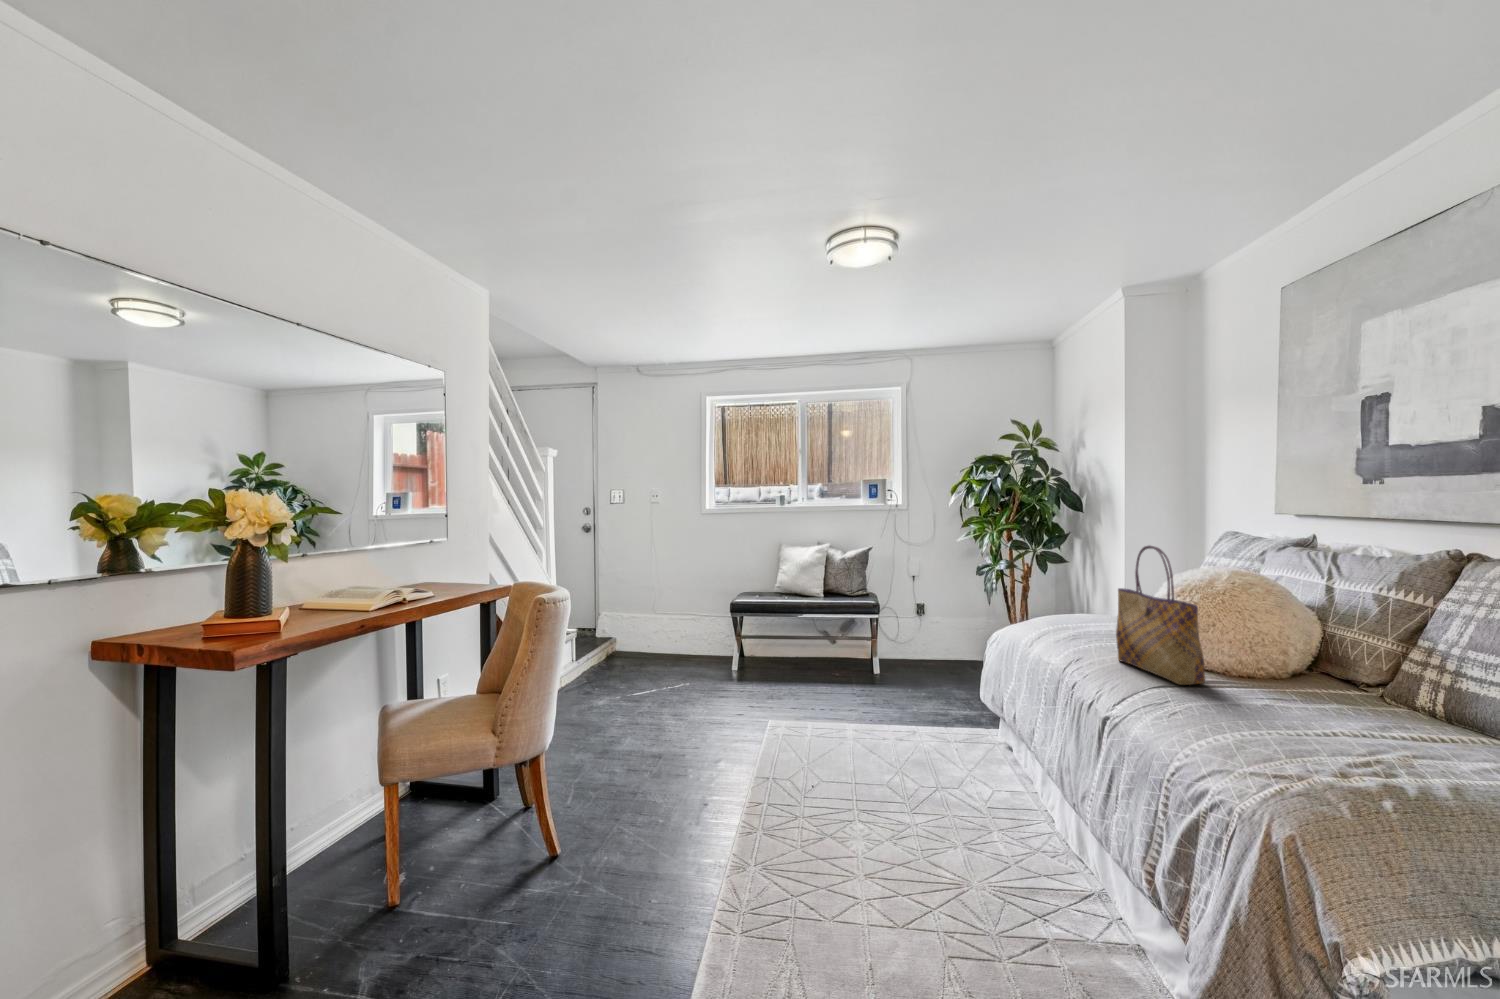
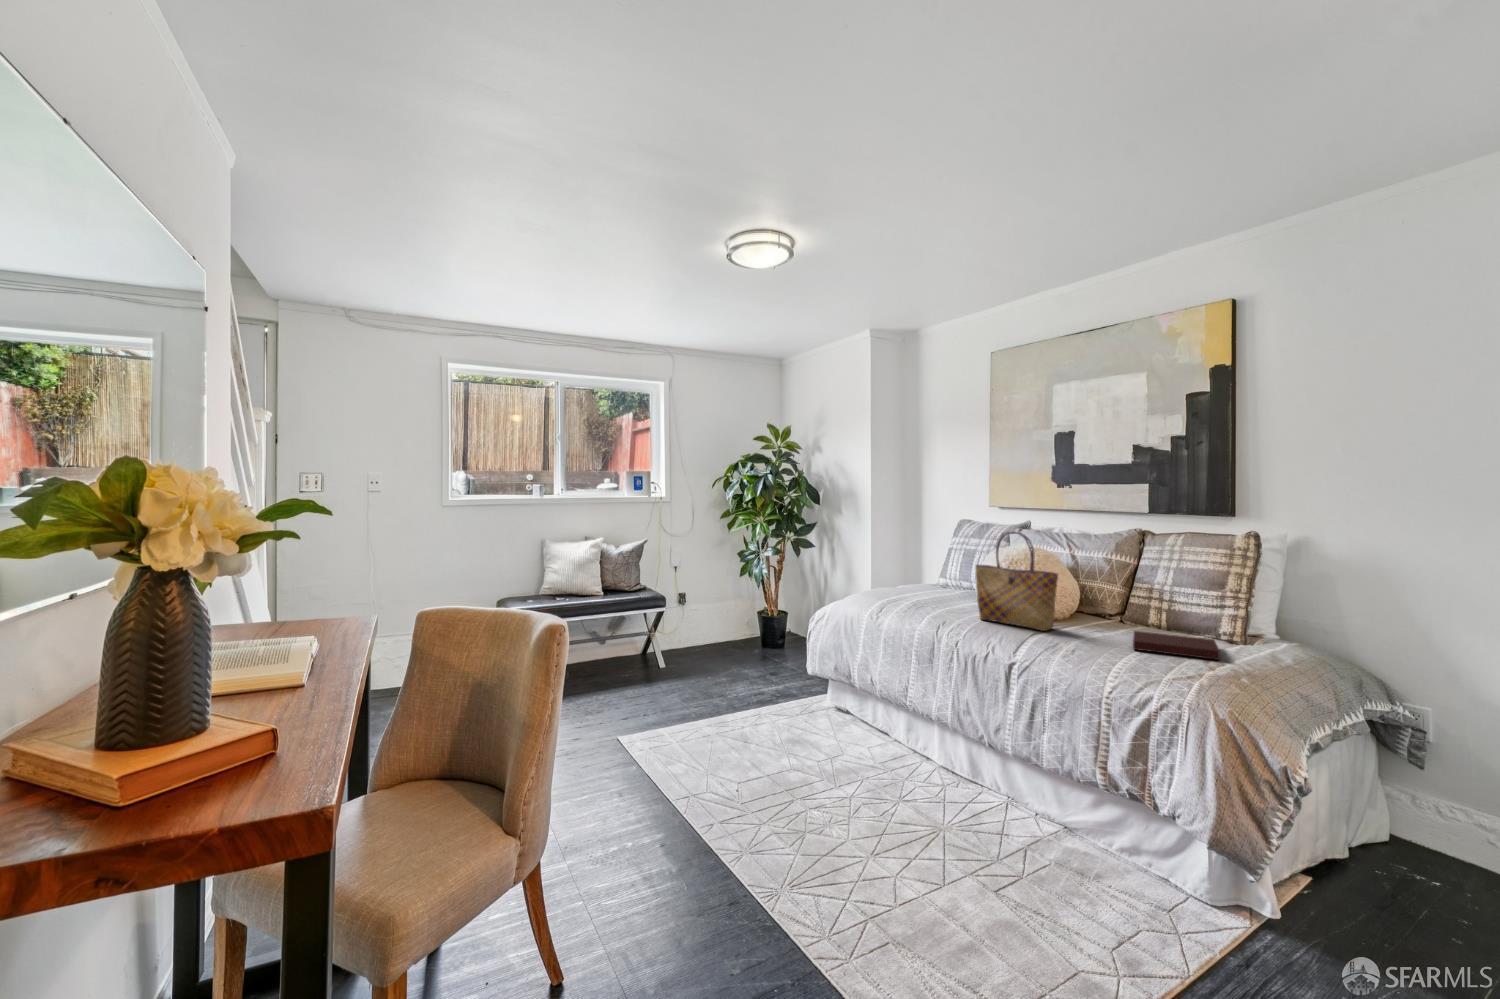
notebook: none [1269,705,1459,769] -> present [1133,631,1220,660]

